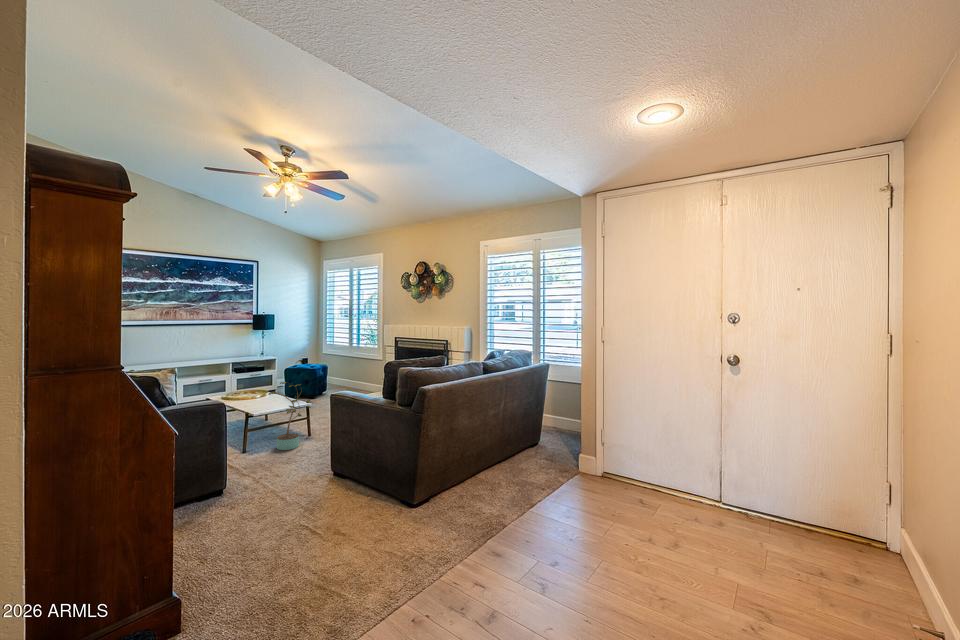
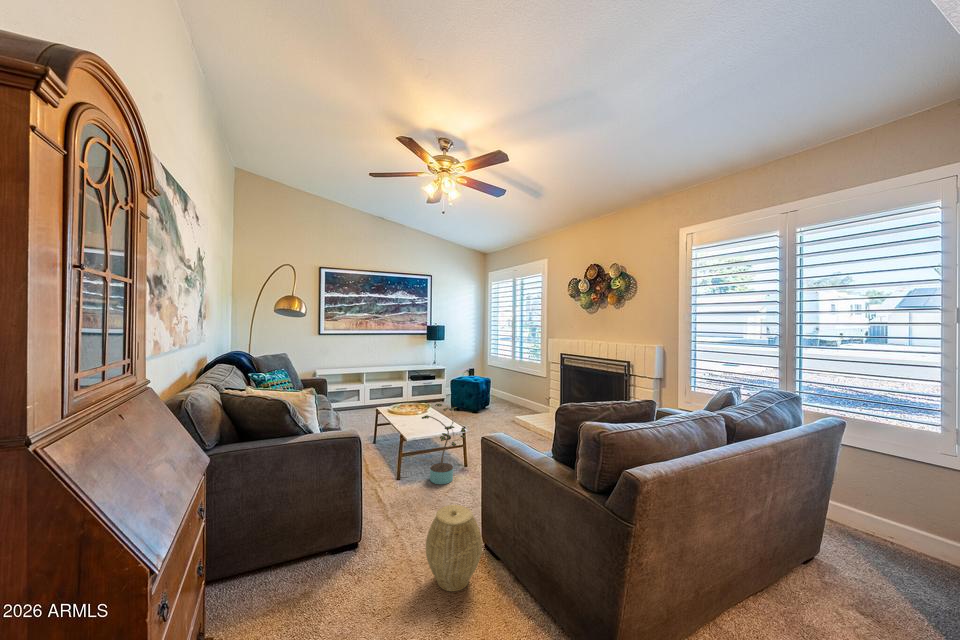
woven basket: none [289,443,333,500] -> present [425,505,482,591]

